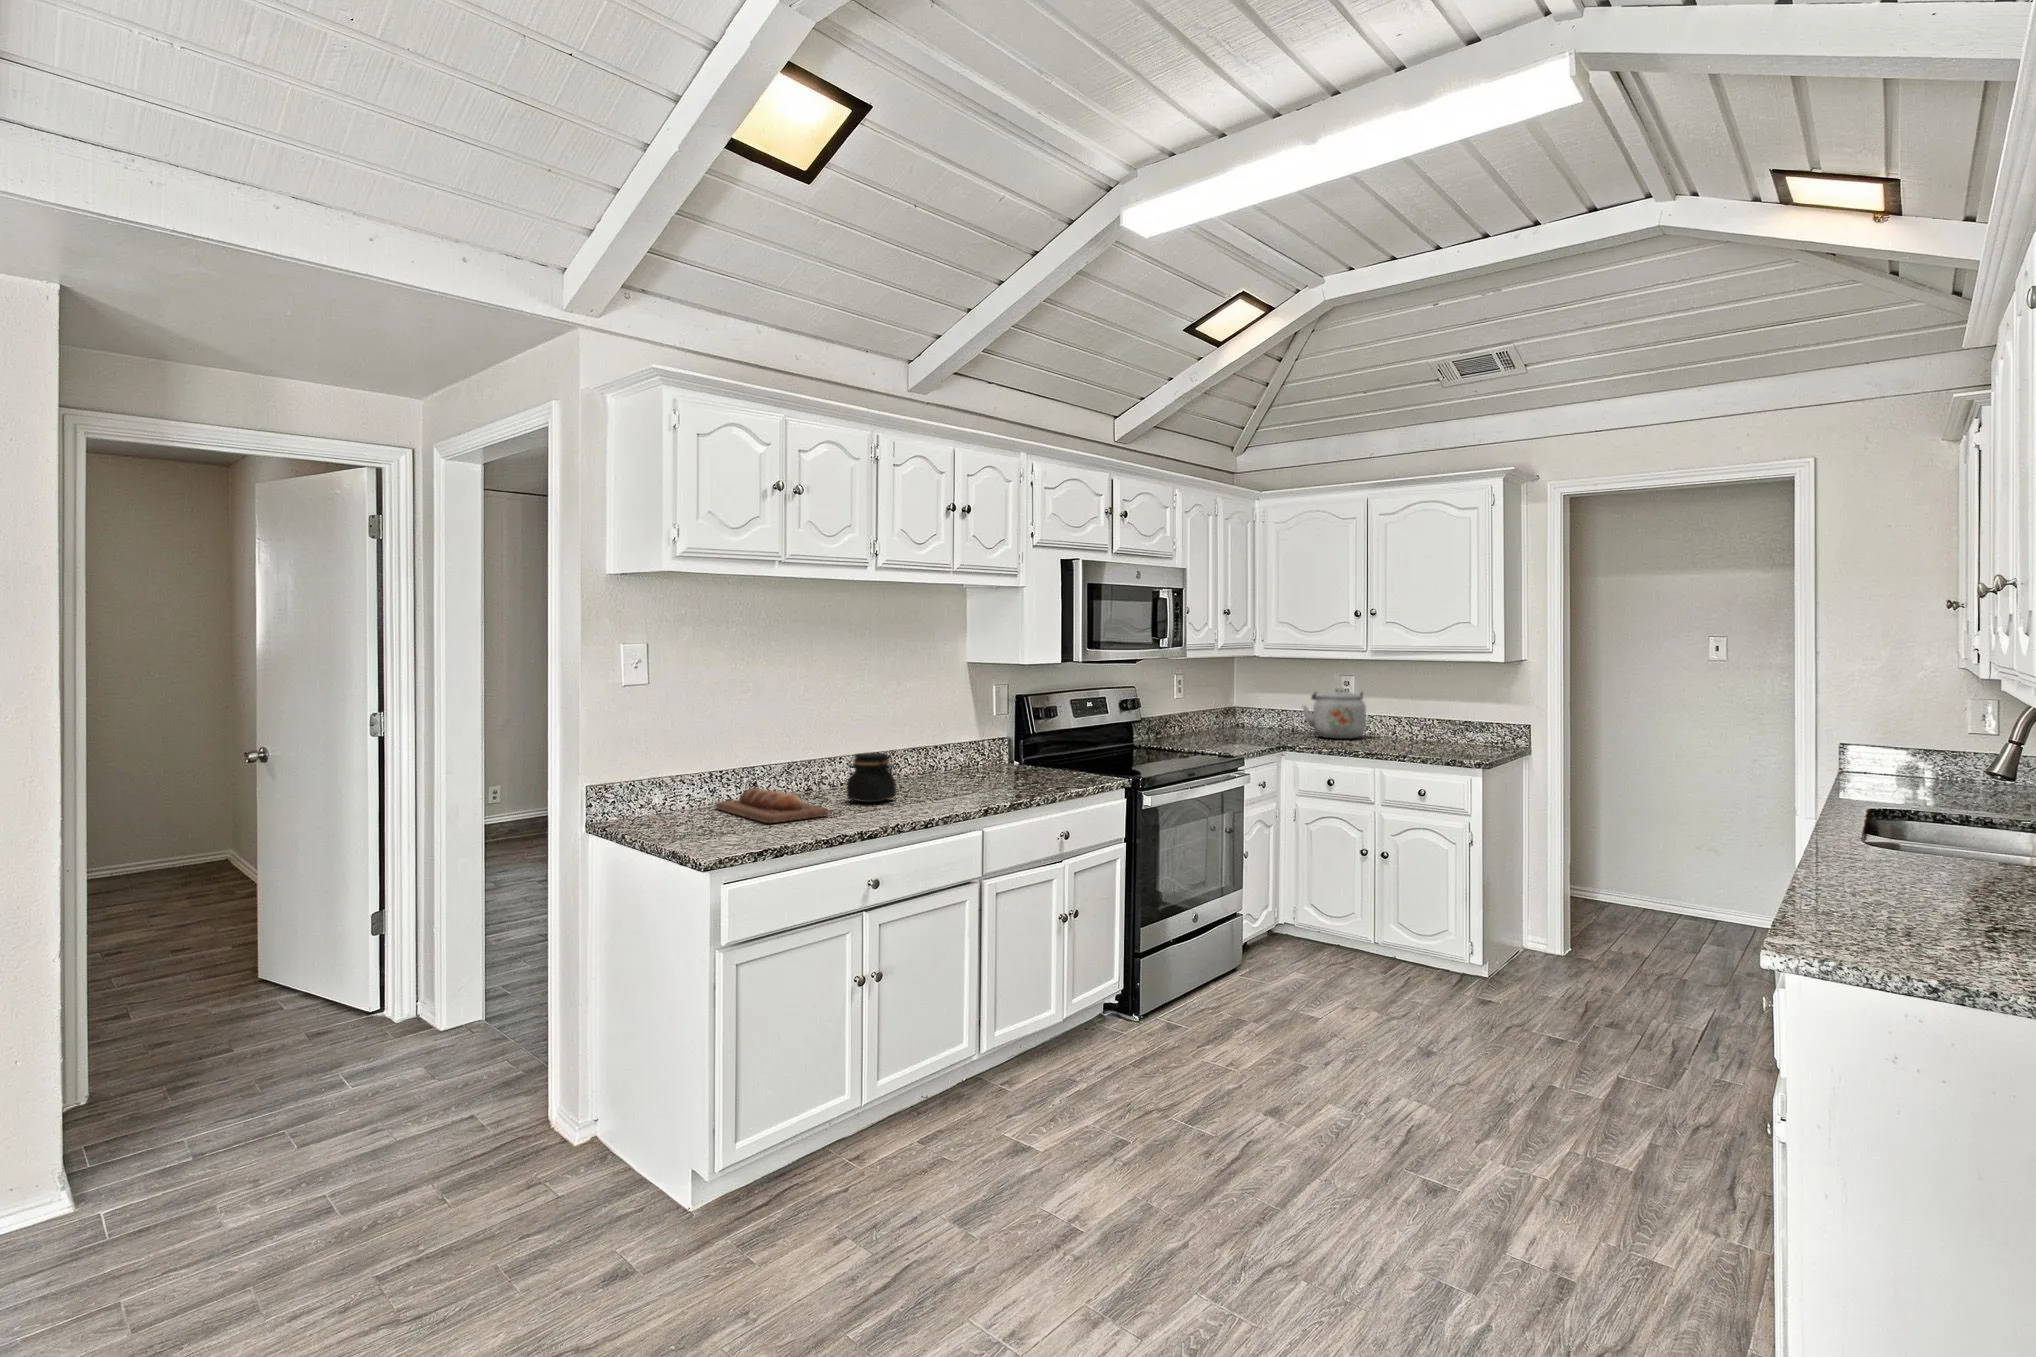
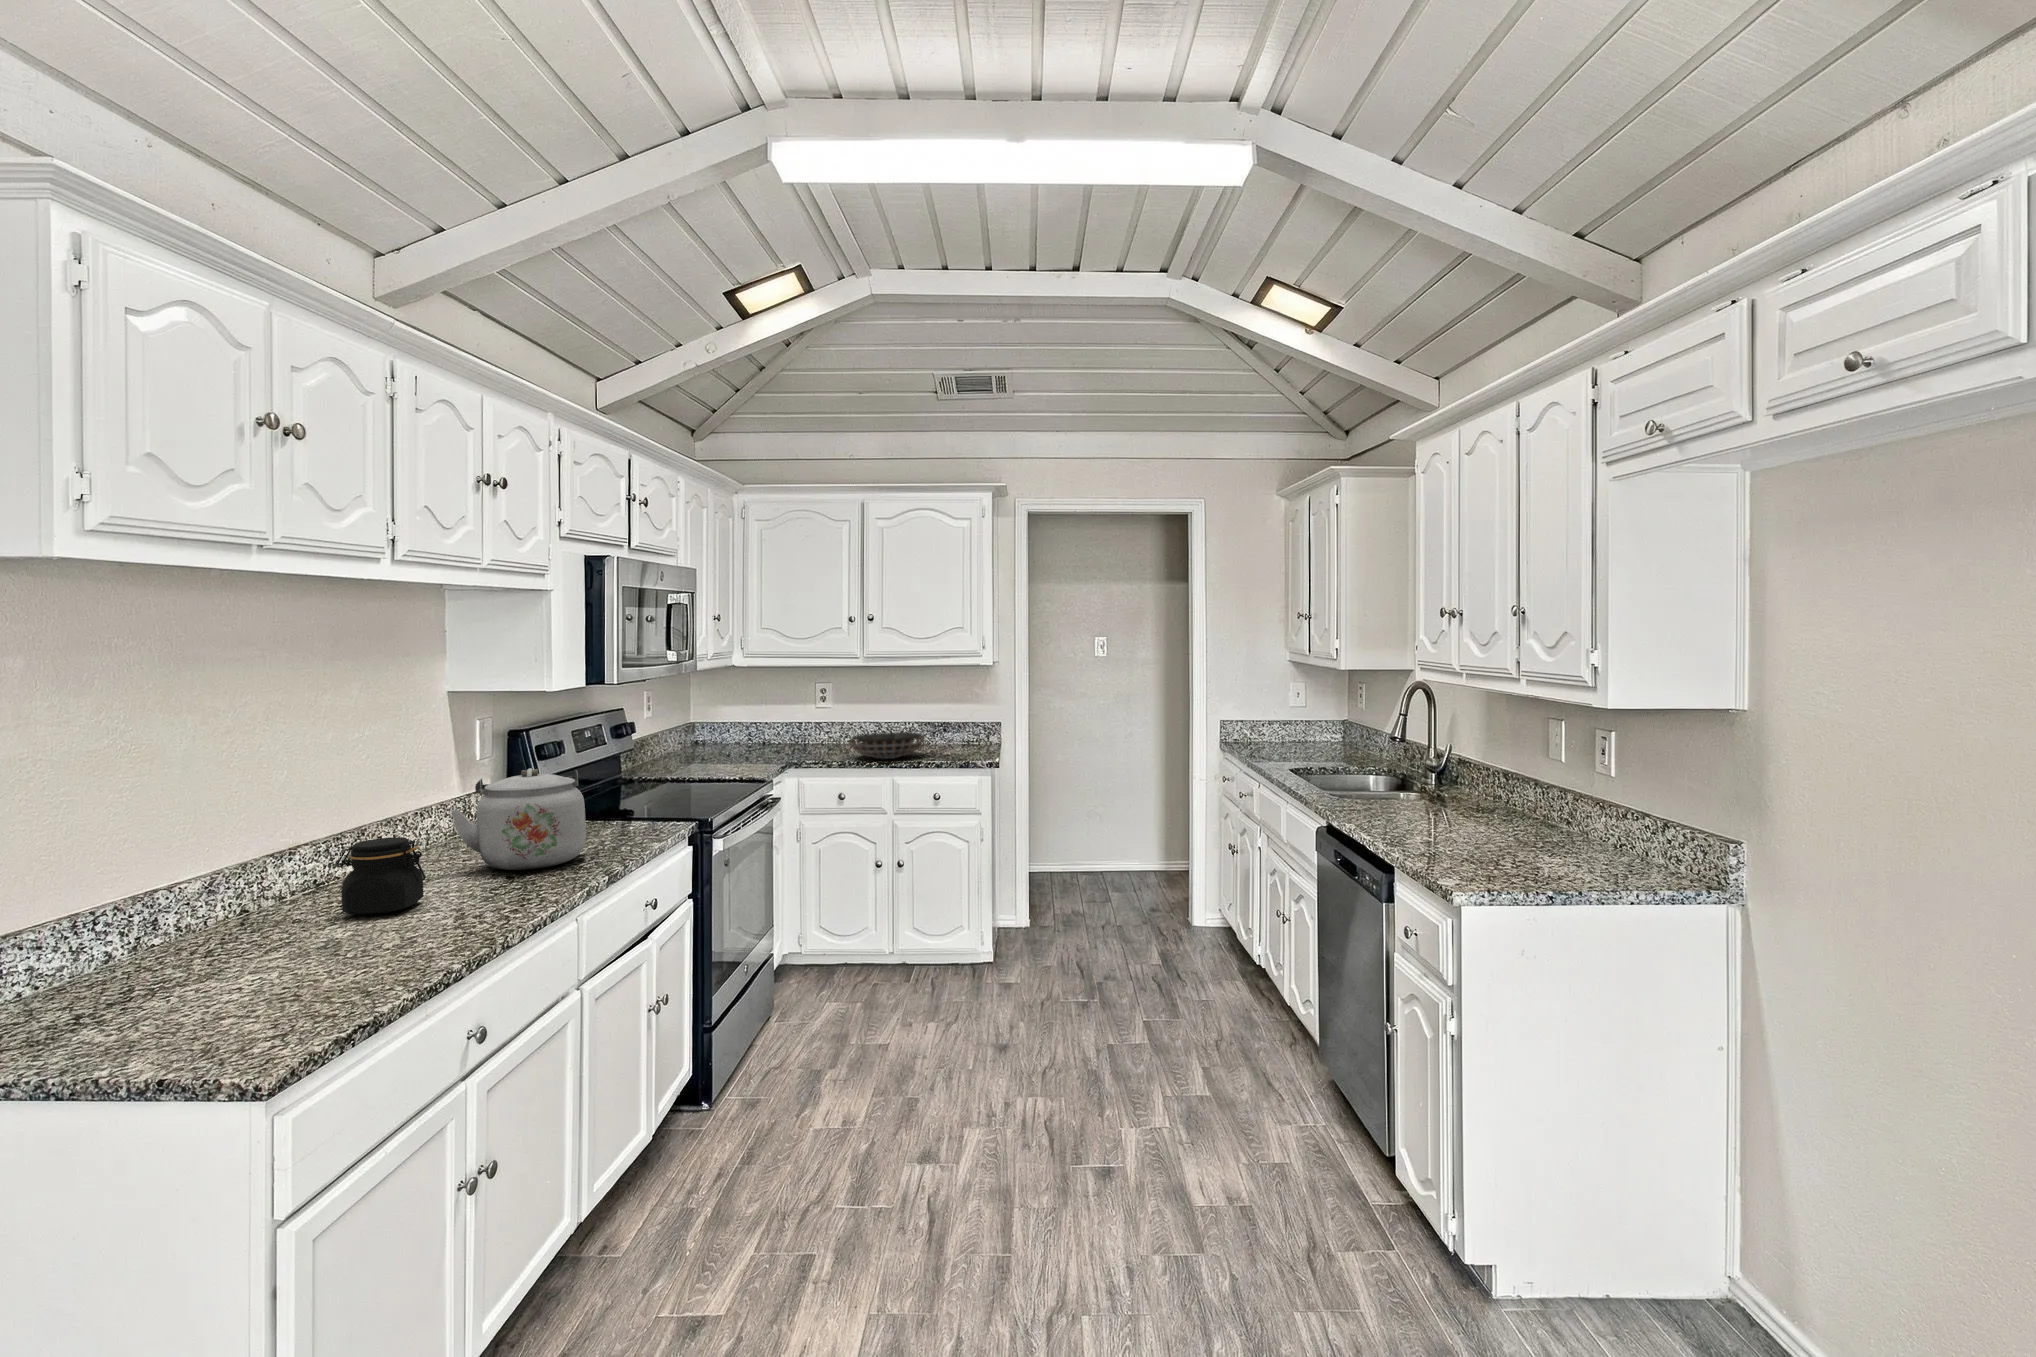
kettle: present [1303,688,1366,739] -> present [451,768,586,870]
decorative bowl: none [1347,725,1428,752] -> present [850,732,924,759]
bread loaf: present [715,788,829,823] -> none [97,924,352,981]

